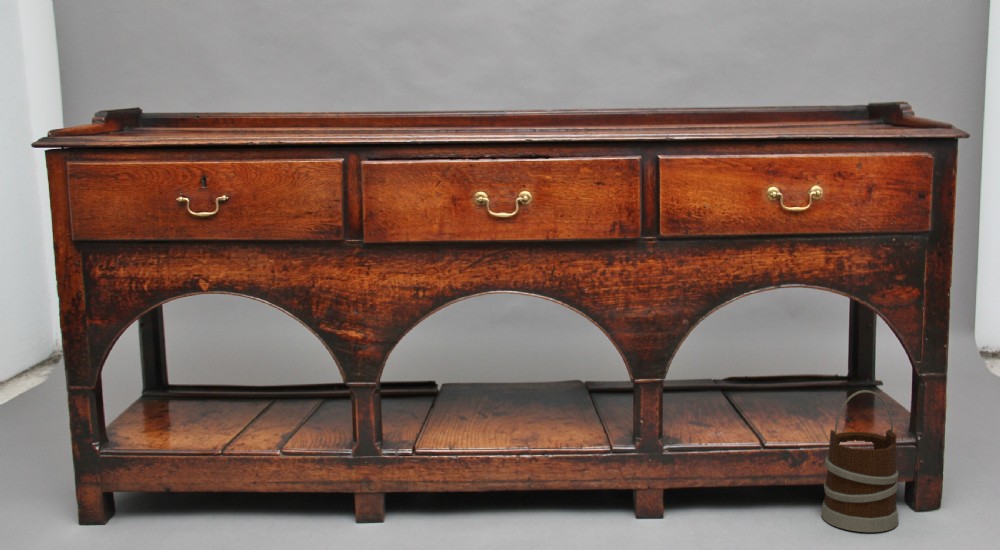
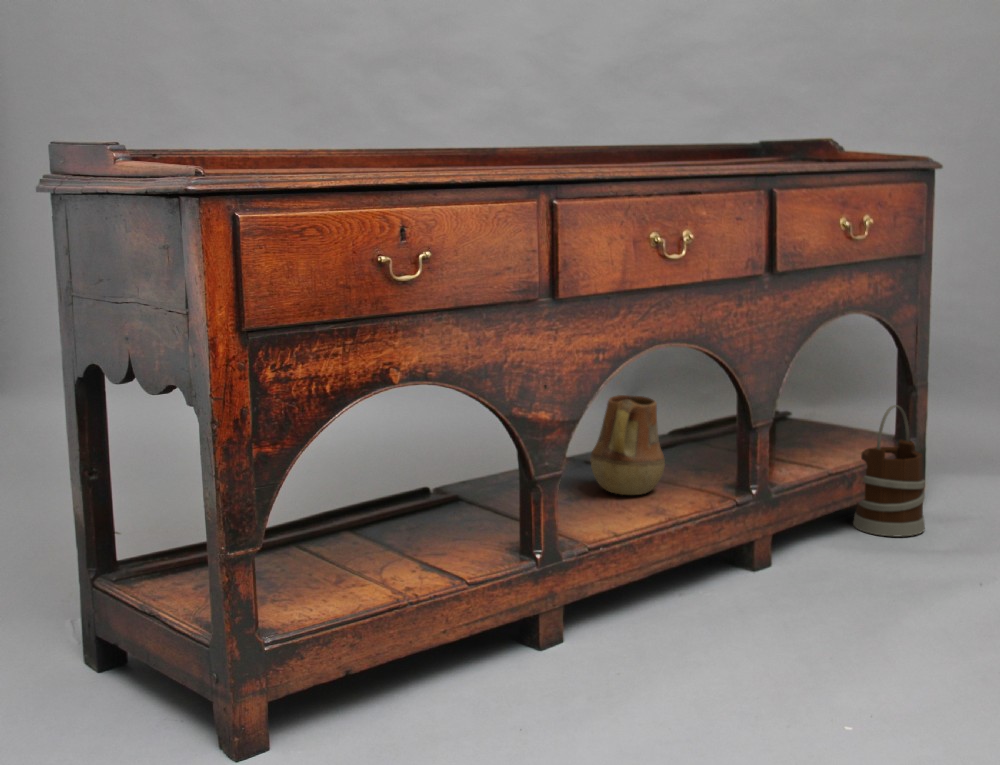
pitcher: none [521,333,592,424] -> present [591,395,665,495]

